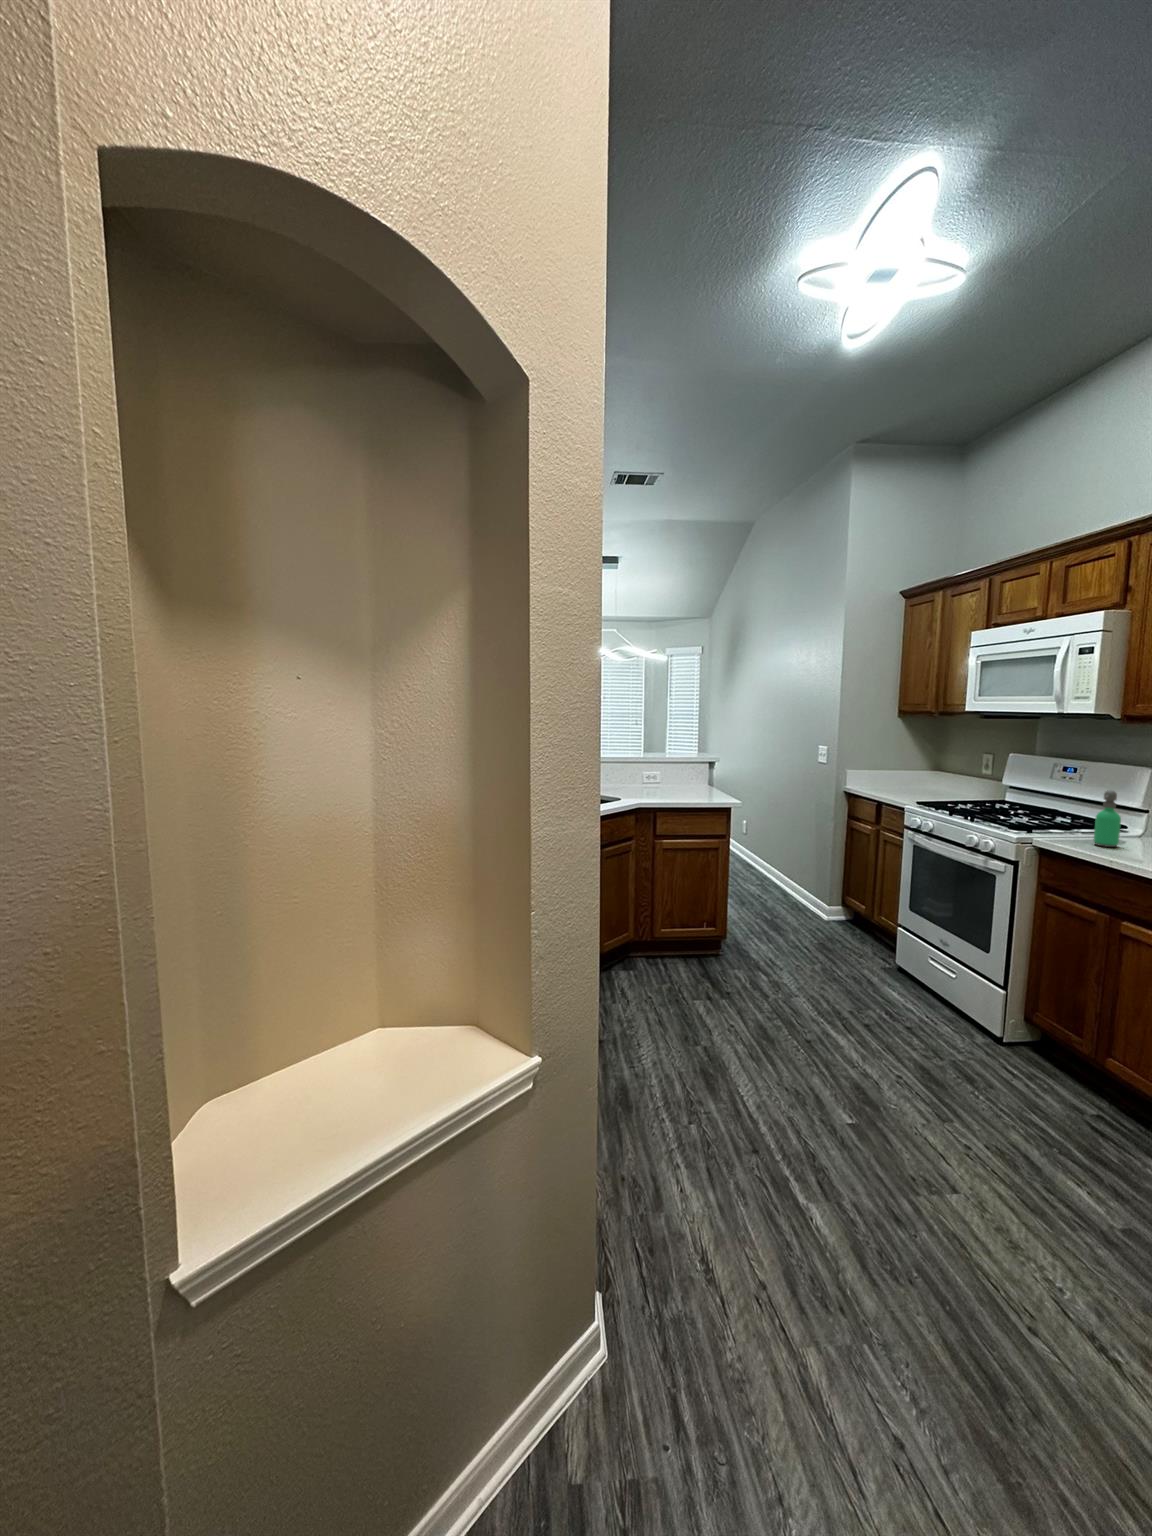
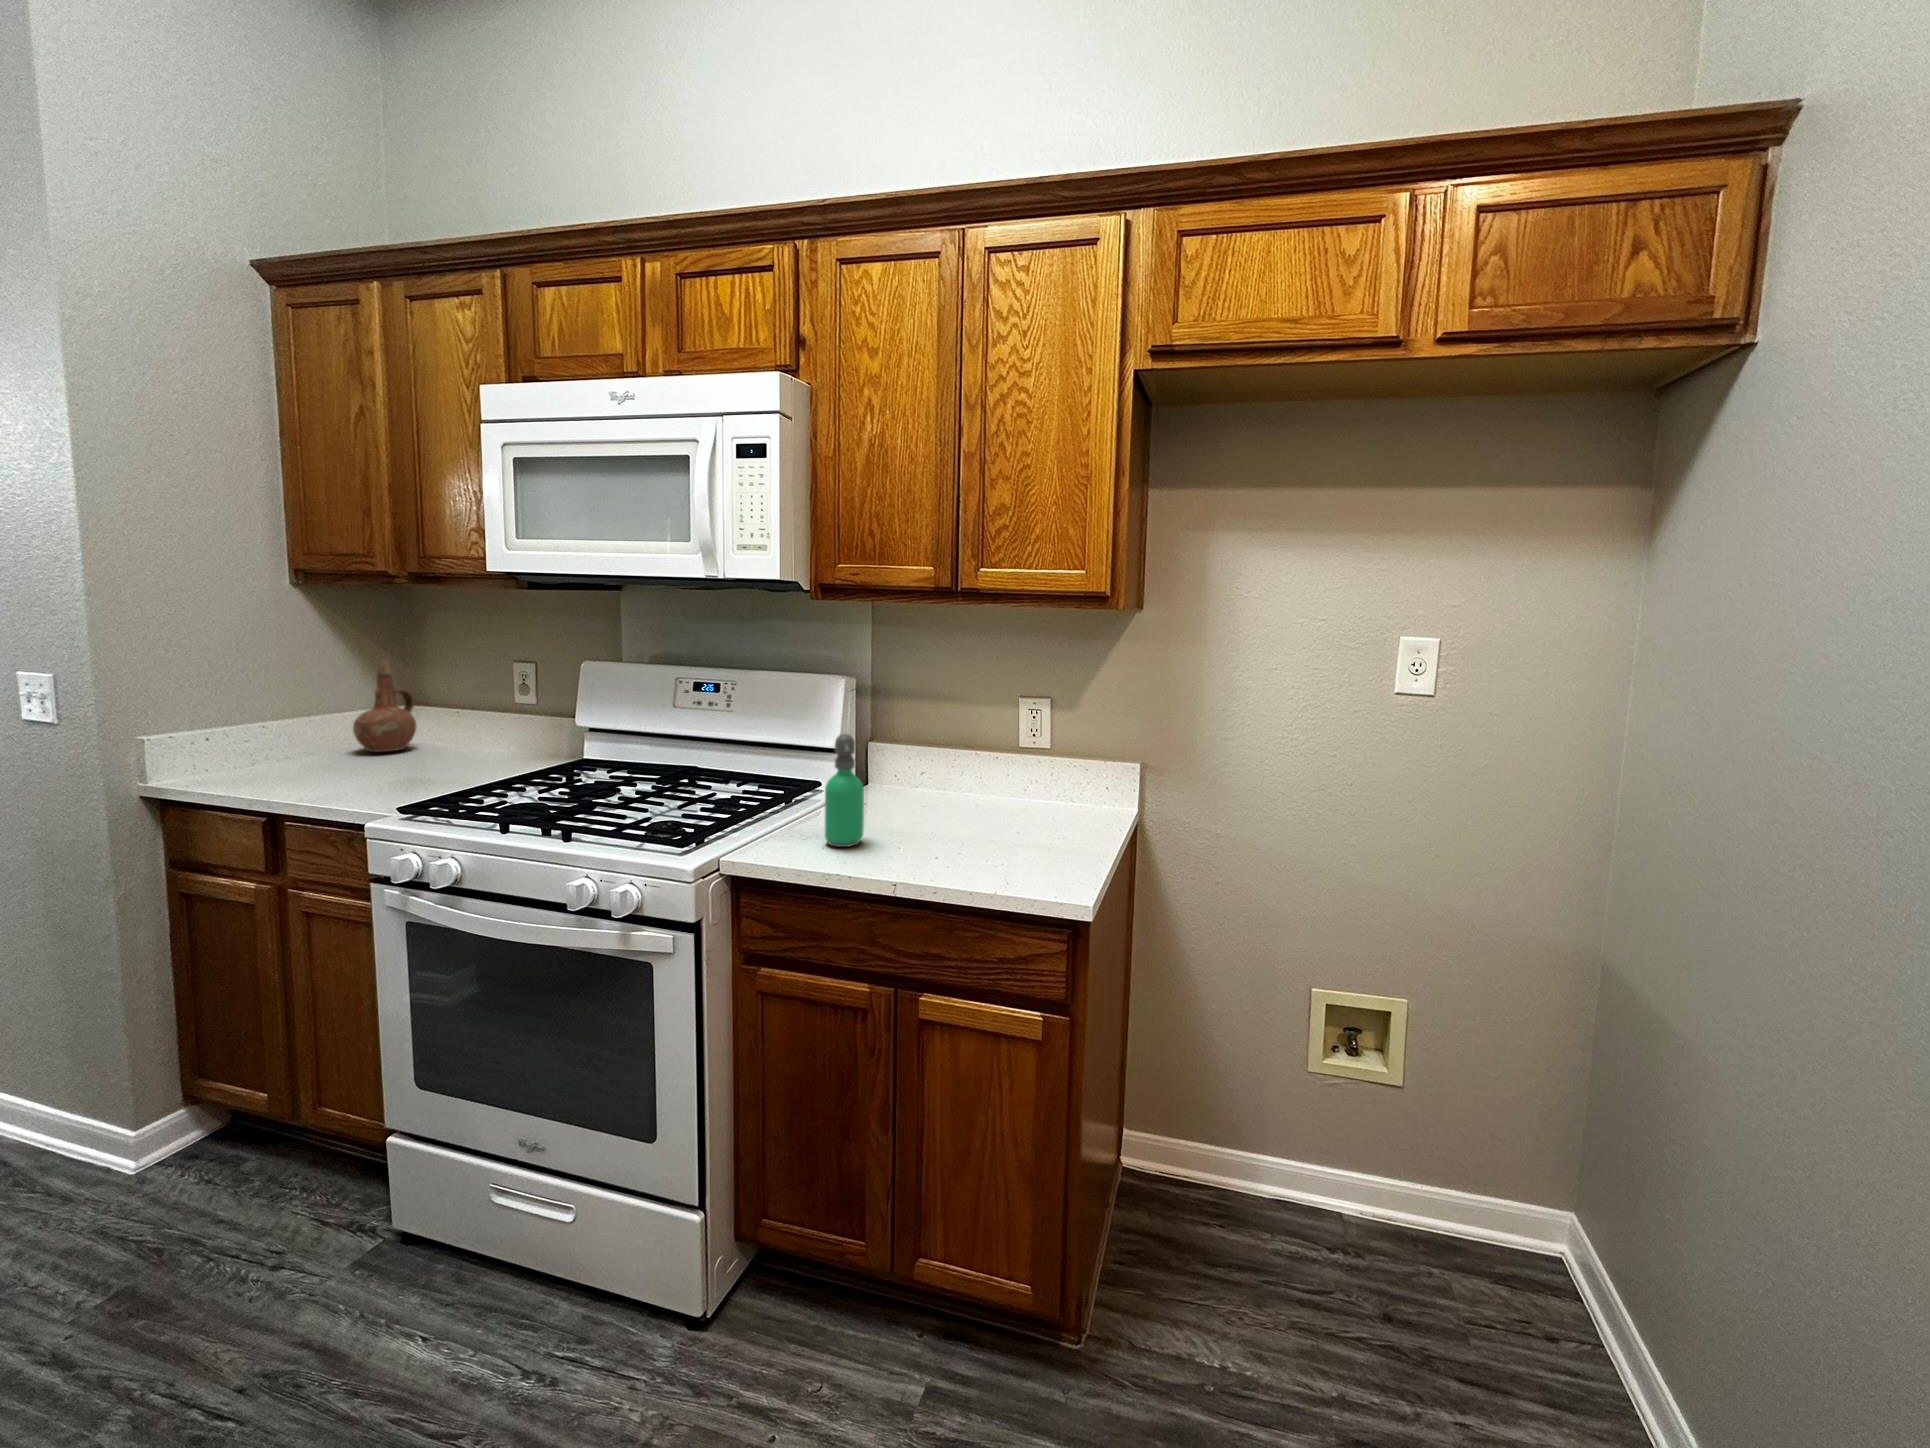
ceramic pitcher: none [911,750,937,789] -> present [353,659,416,752]

